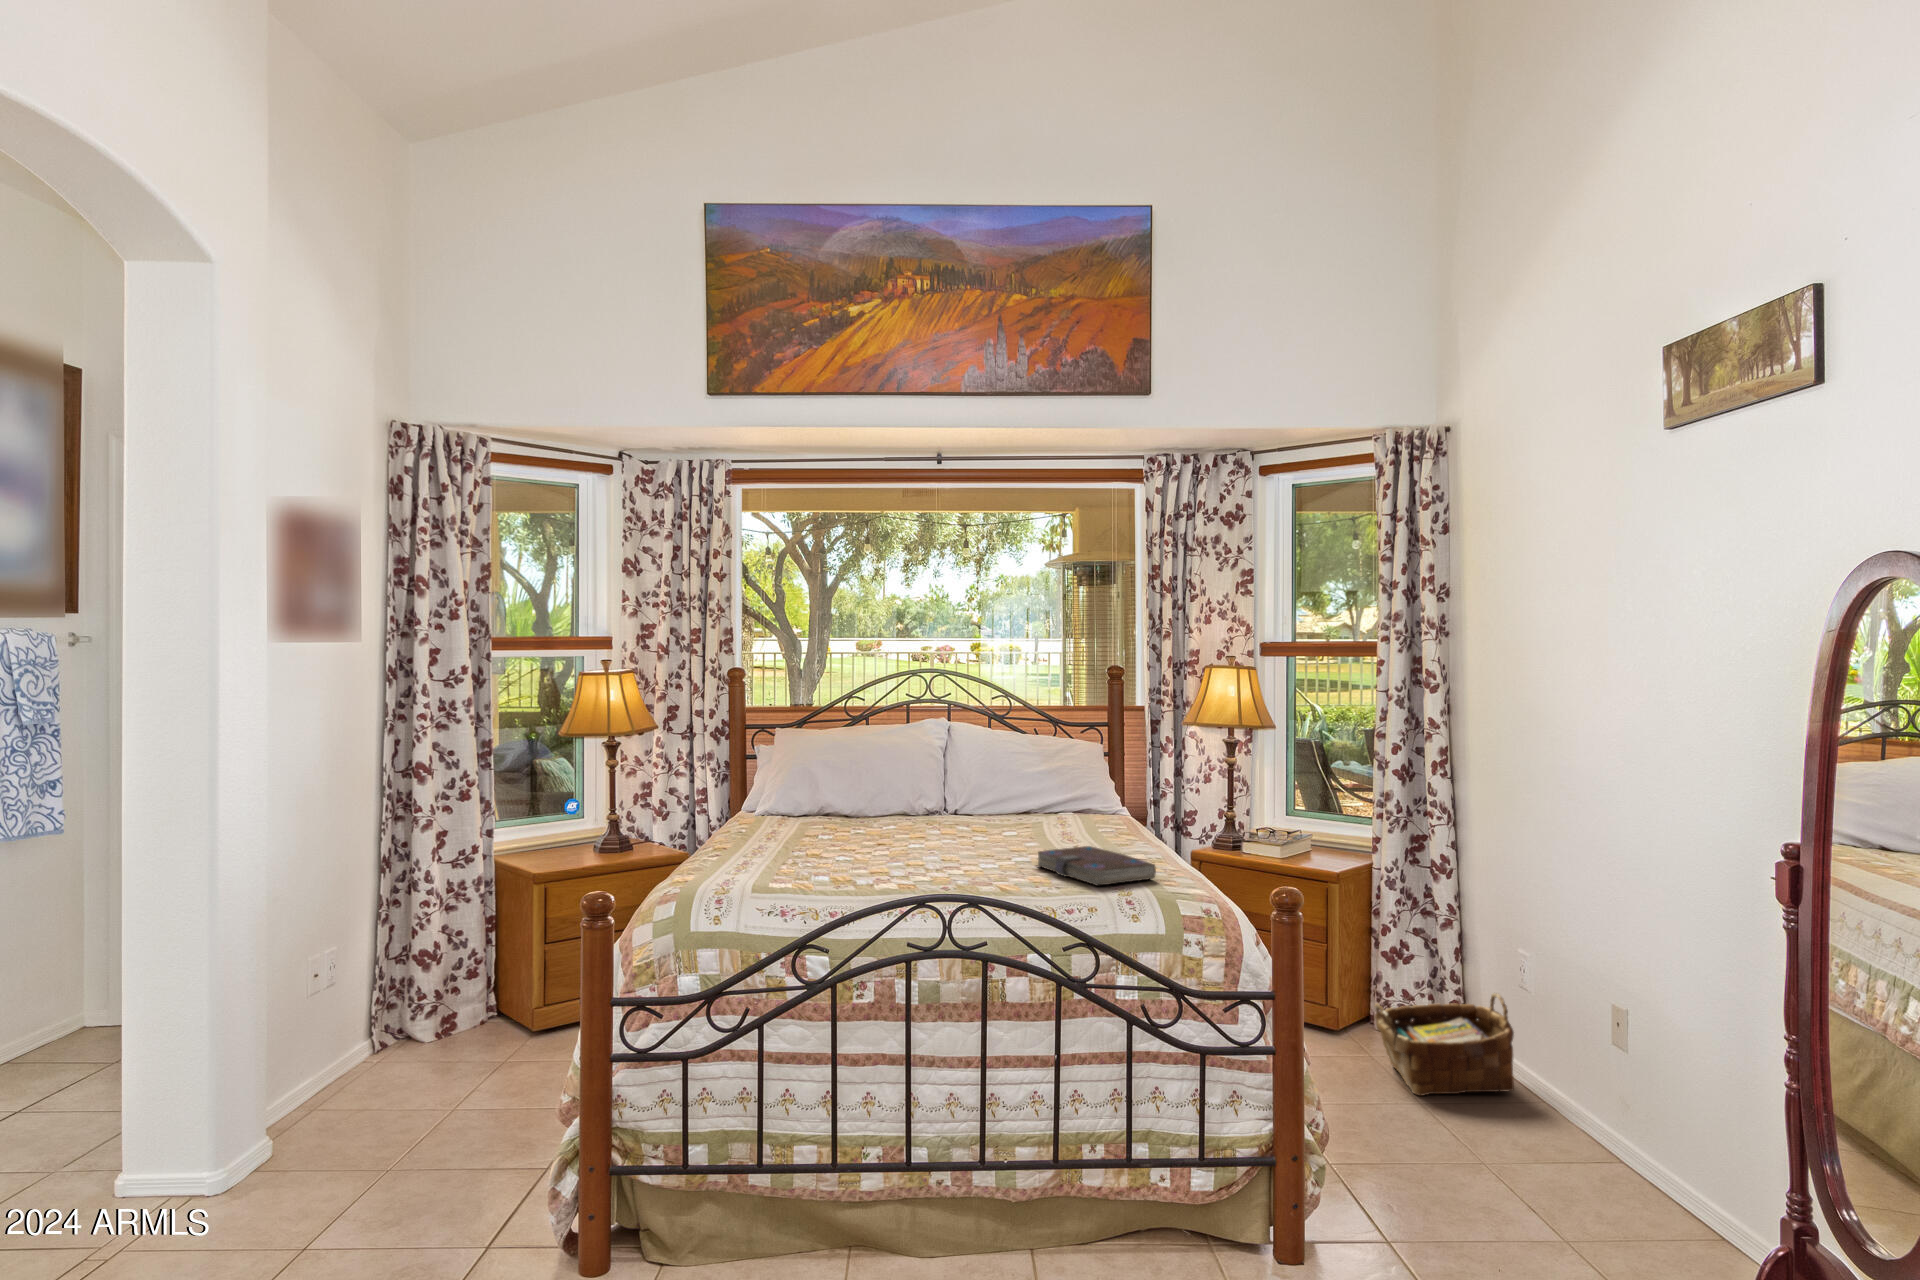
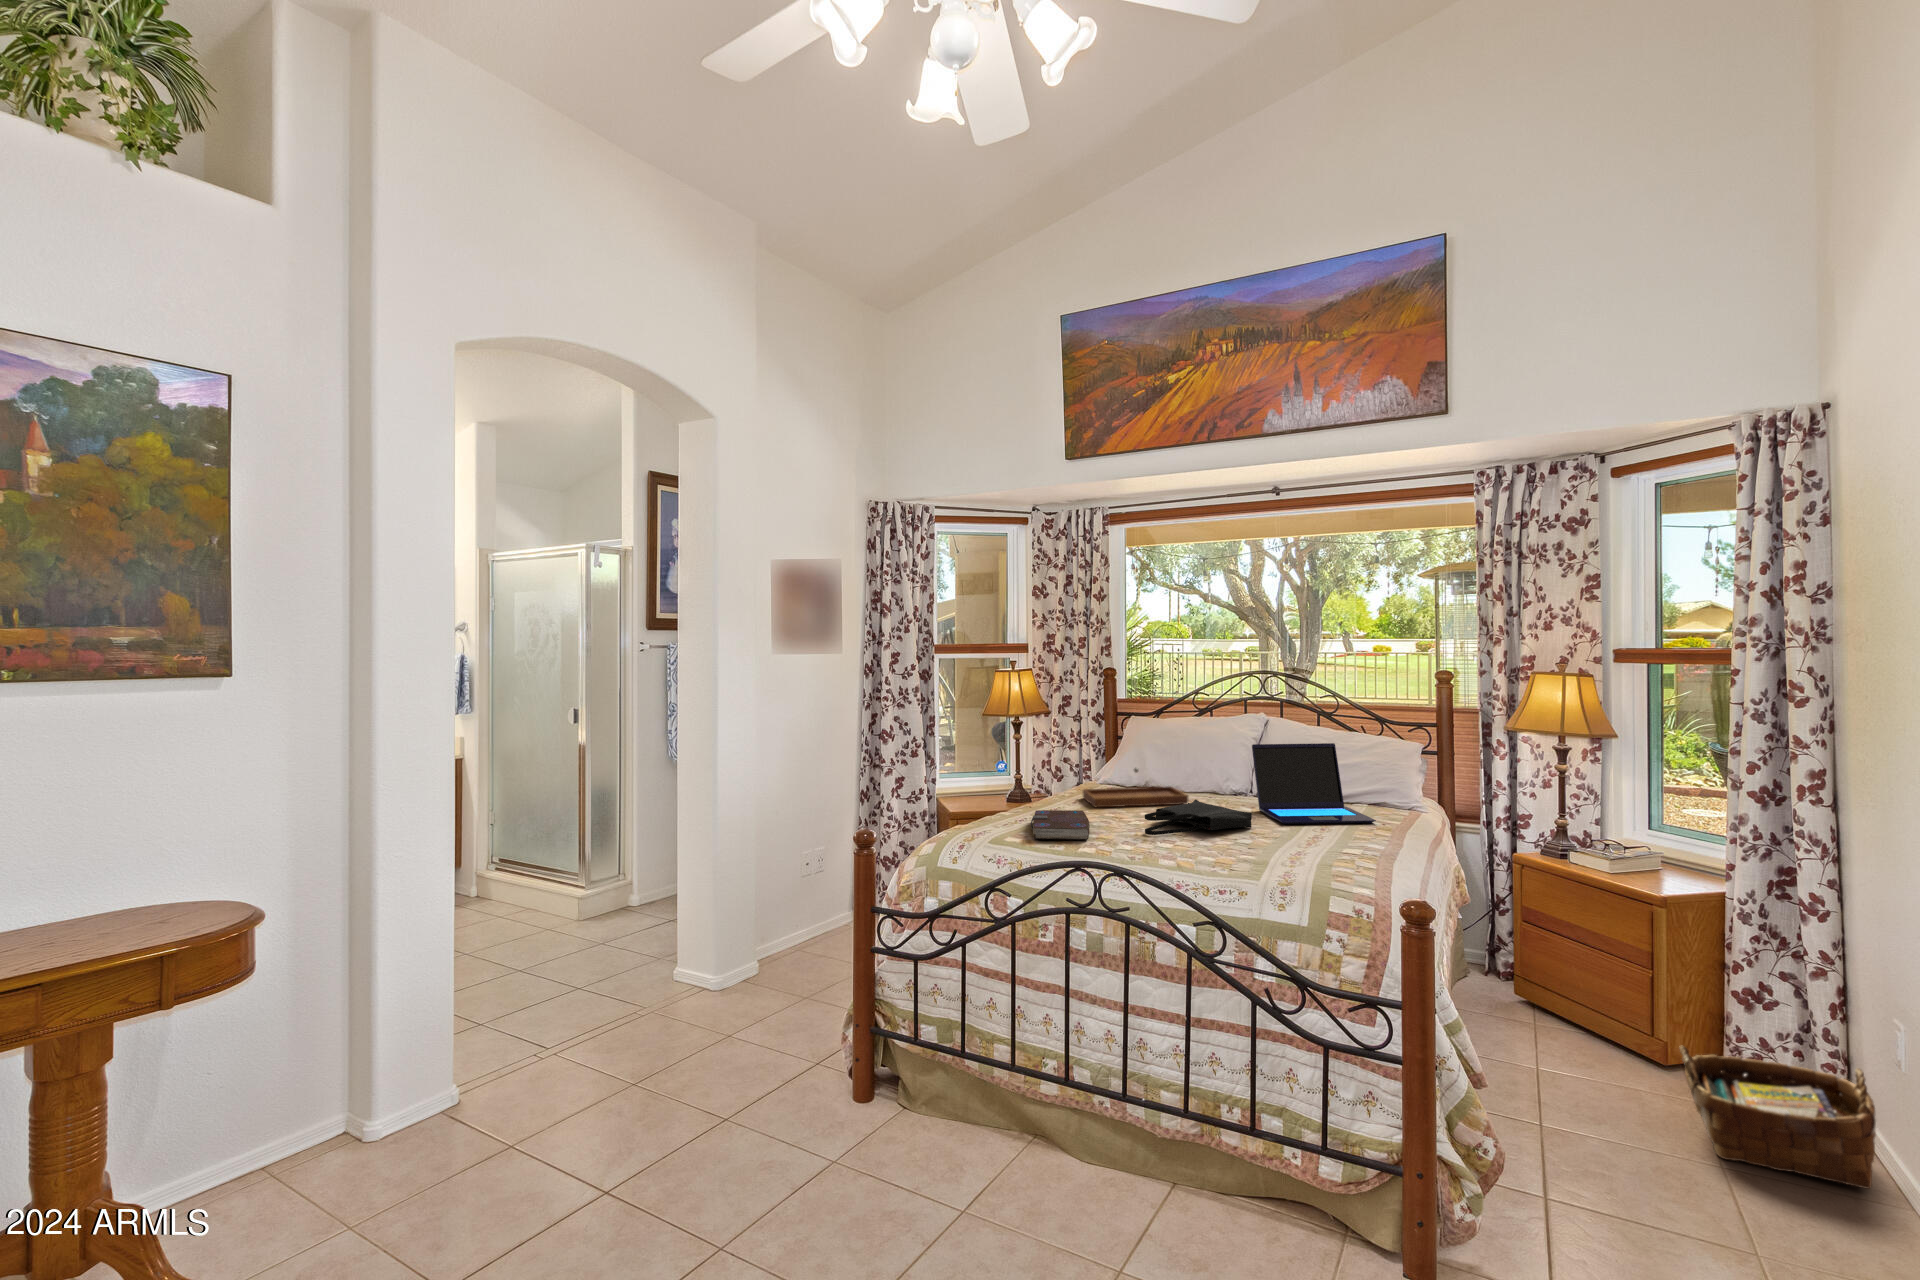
laptop: none [966,746,1106,837] -> present [1252,743,1376,824]
tray: none [762,788,896,841] -> present [1083,768,1188,808]
tote bag: none [888,818,998,862] -> present [1145,799,1252,835]
book: present [1037,846,1156,886] -> present [1031,810,1090,840]

